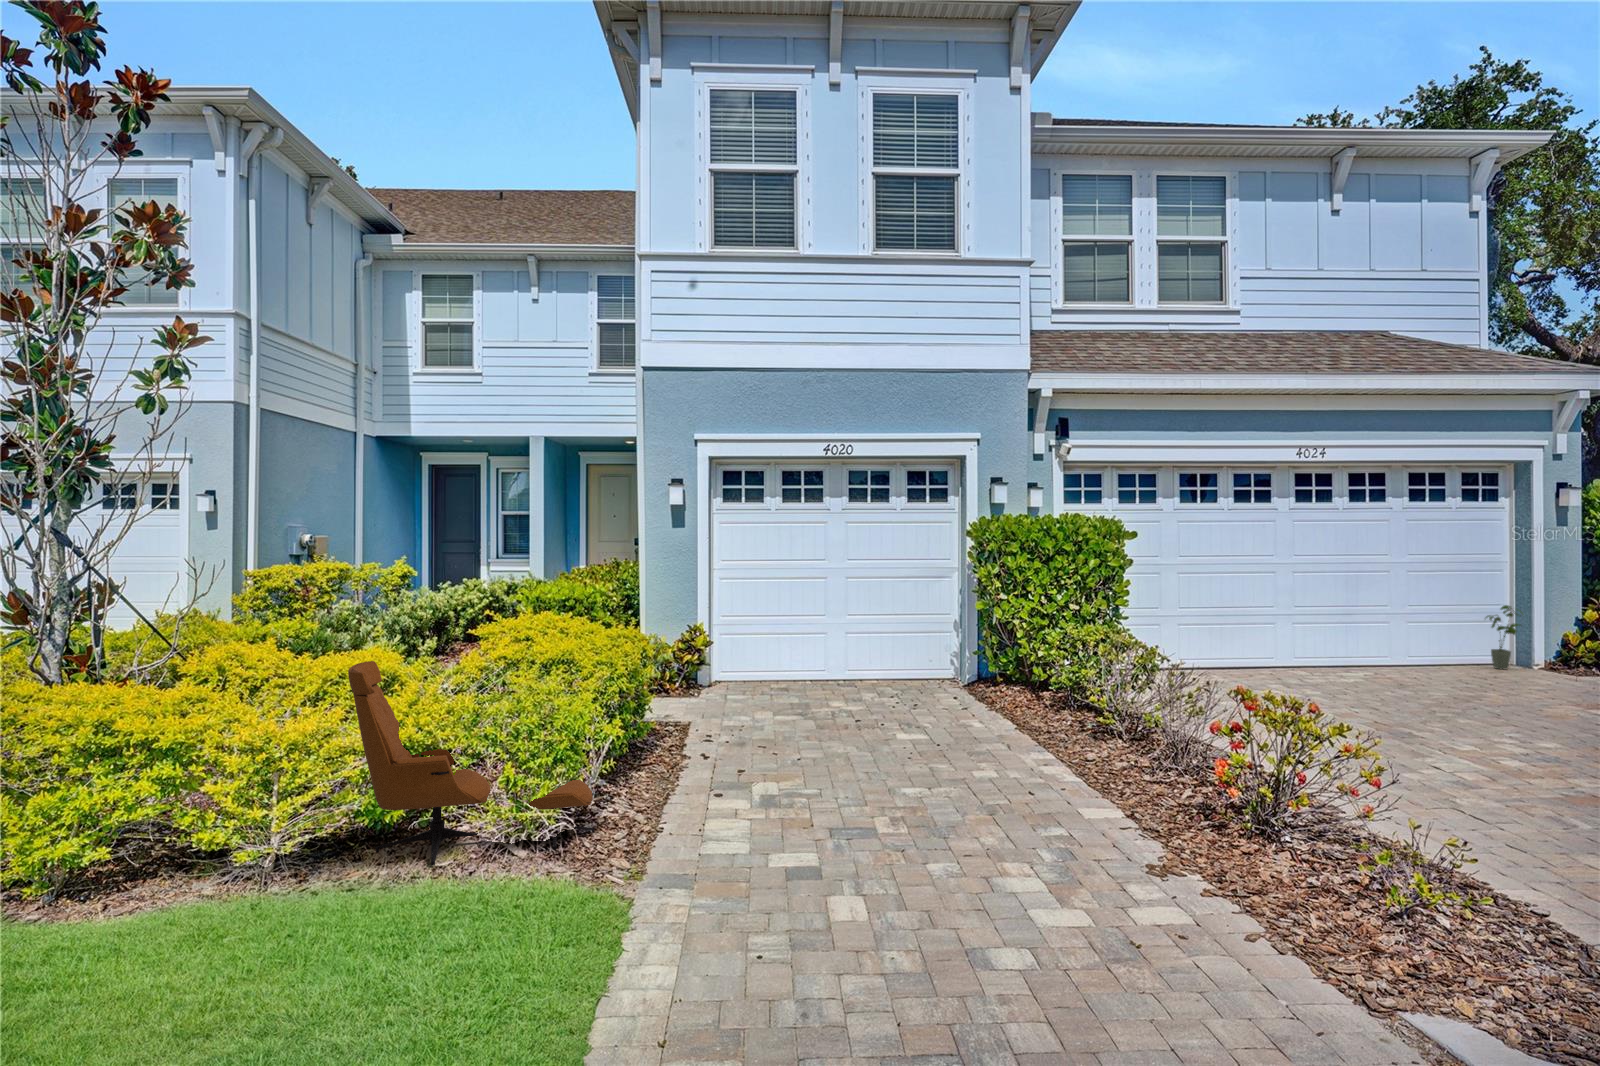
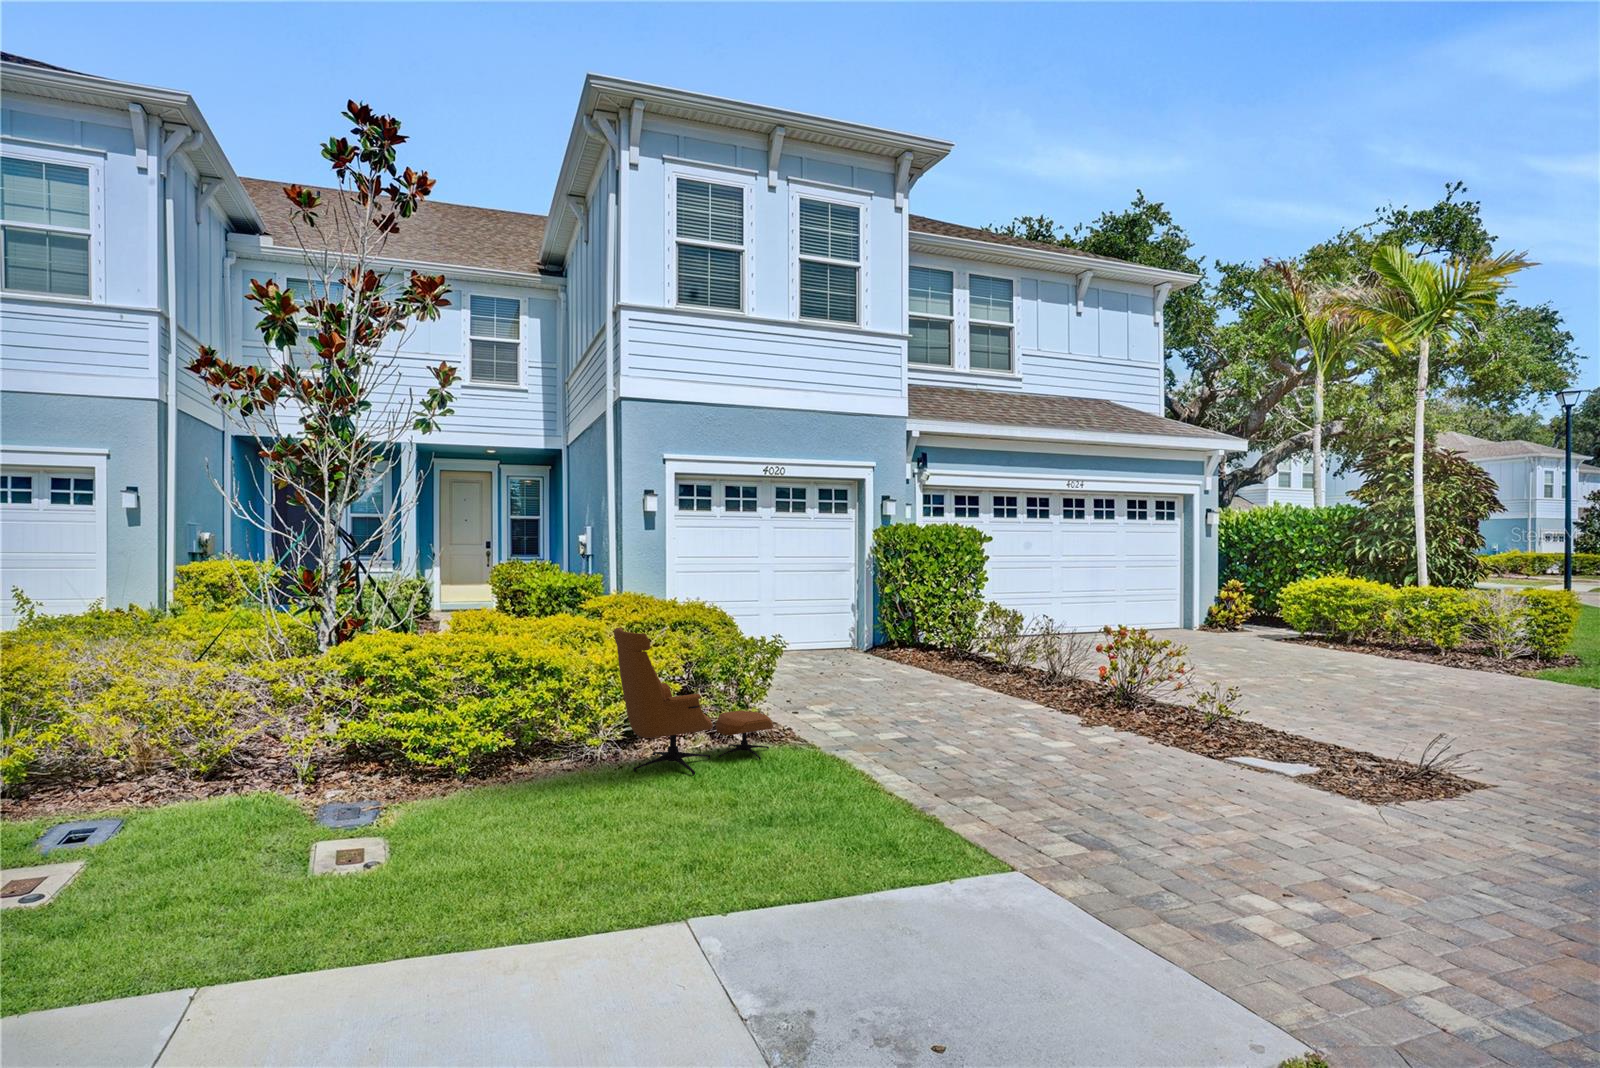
house plant: present [1486,605,1523,669] -> none [1168,588,1192,631]

